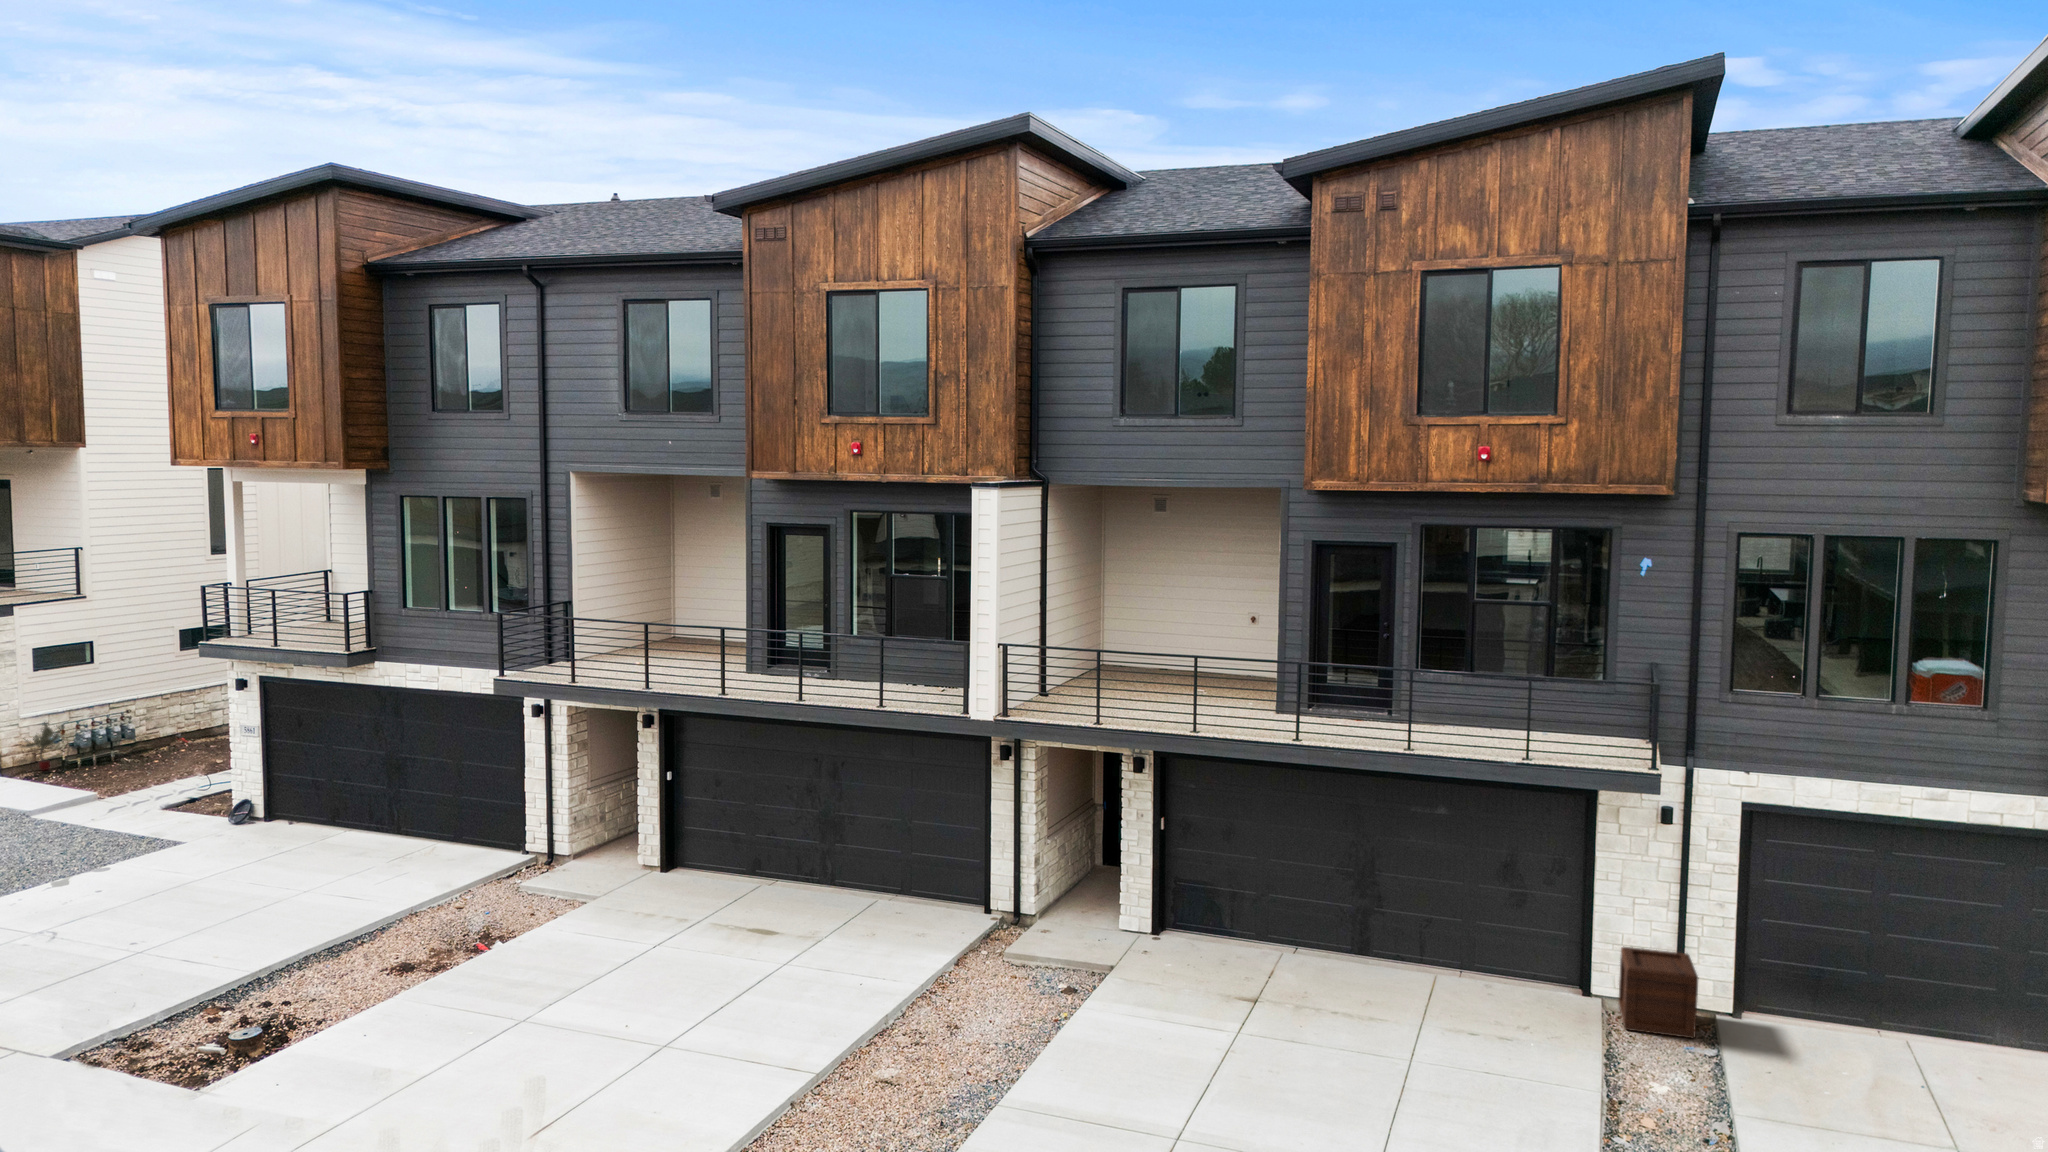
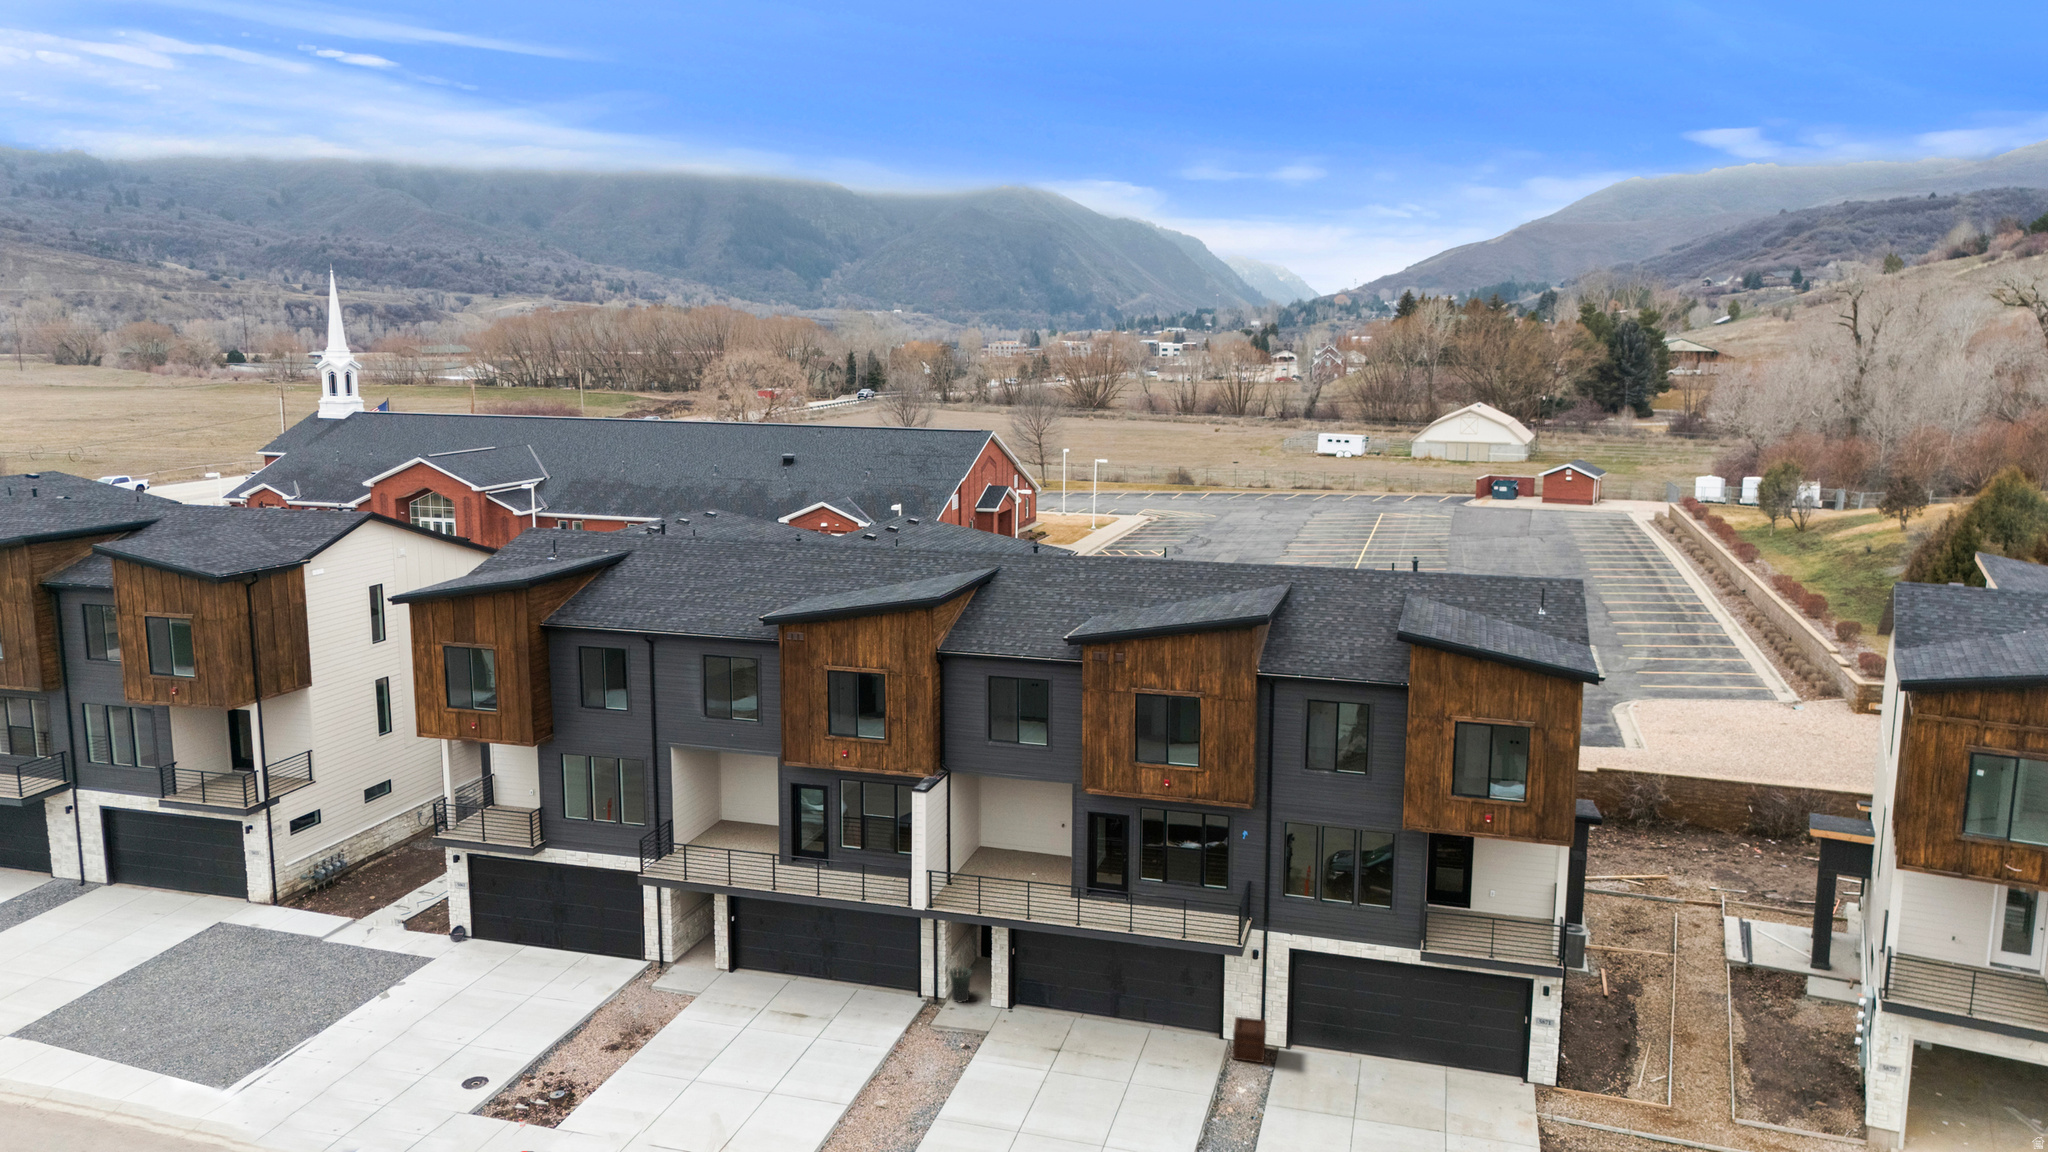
potted tree: present [22,722,65,771] -> none [284,867,310,900]
waste bin: none [1042,861,1085,923] -> present [950,967,971,1002]

